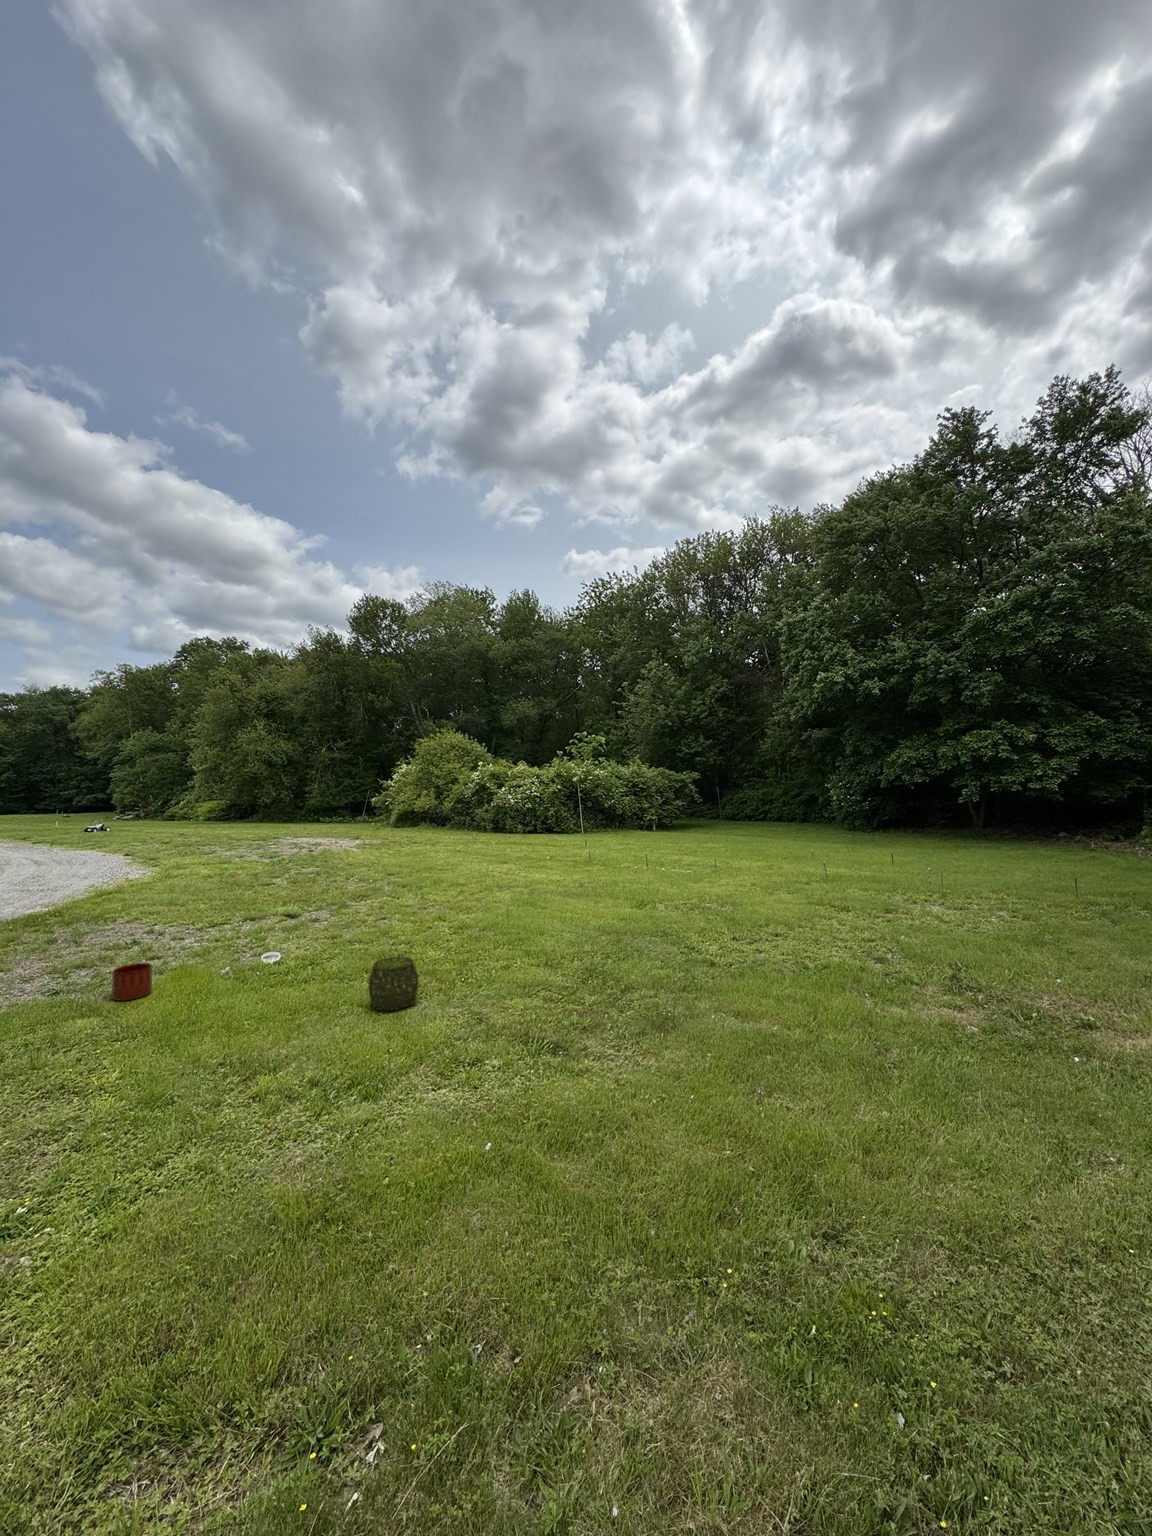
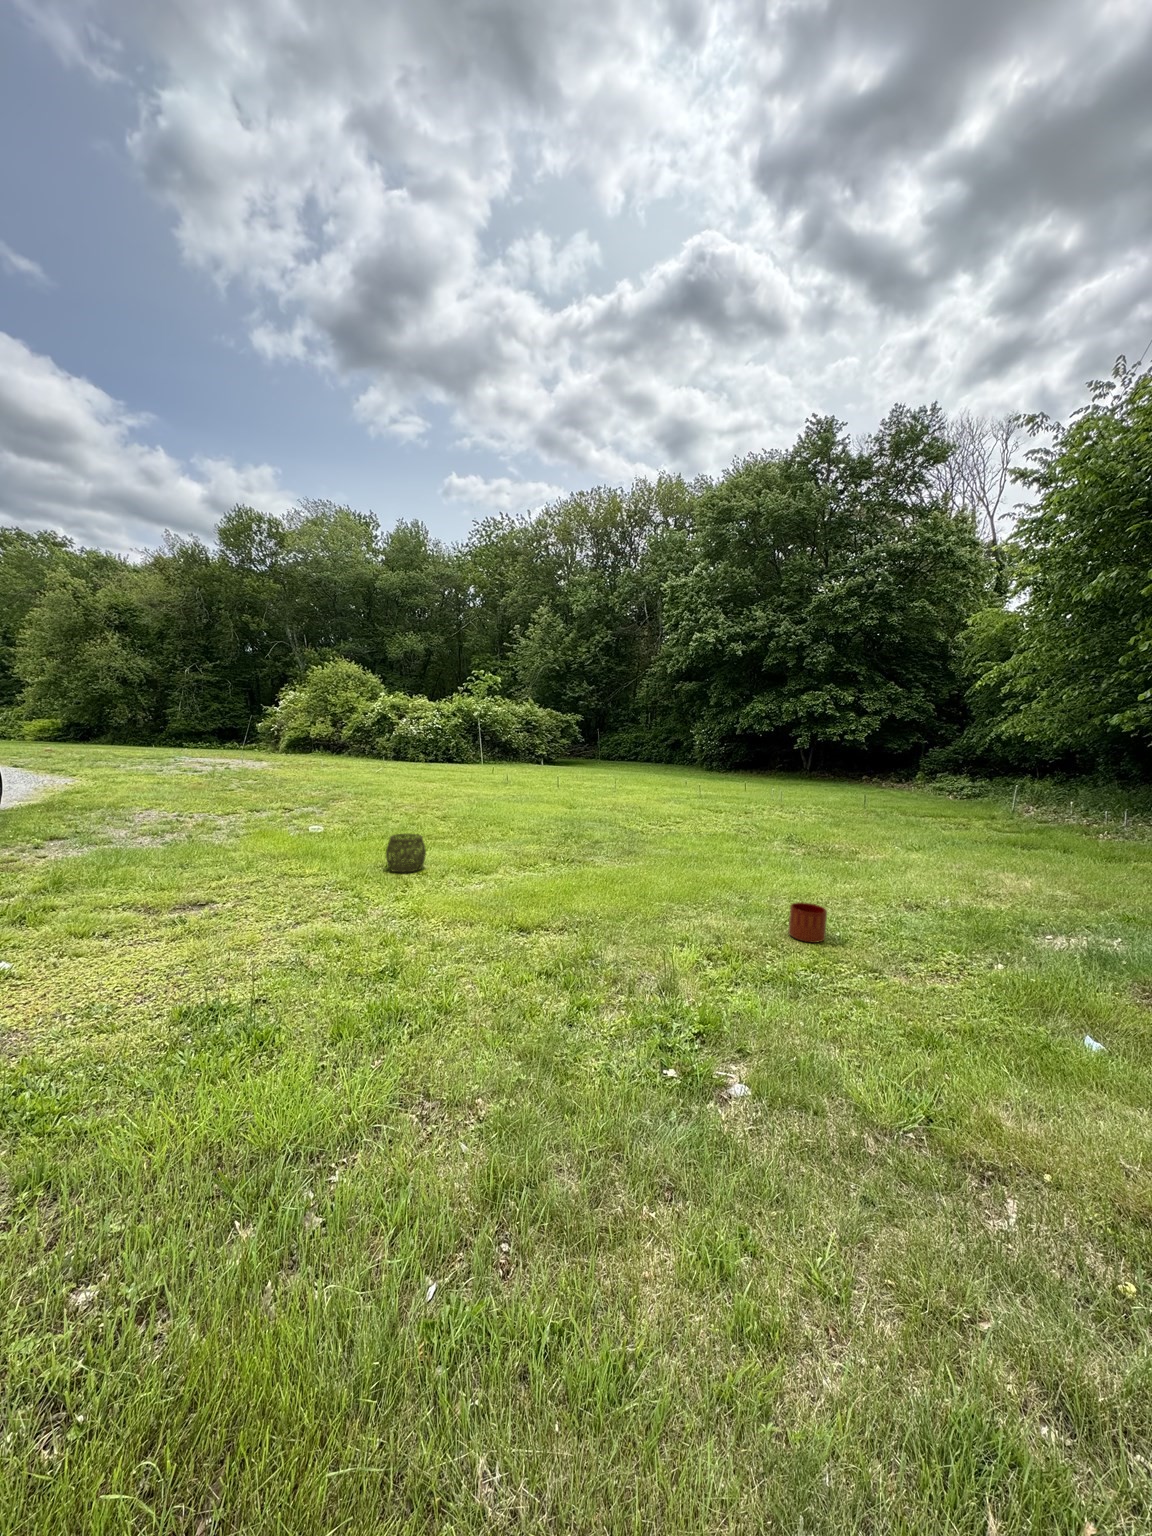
planter: present [112,963,152,1001] -> present [788,902,827,943]

